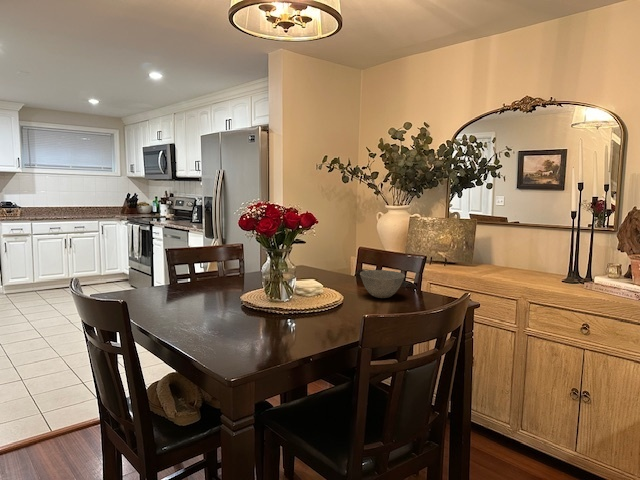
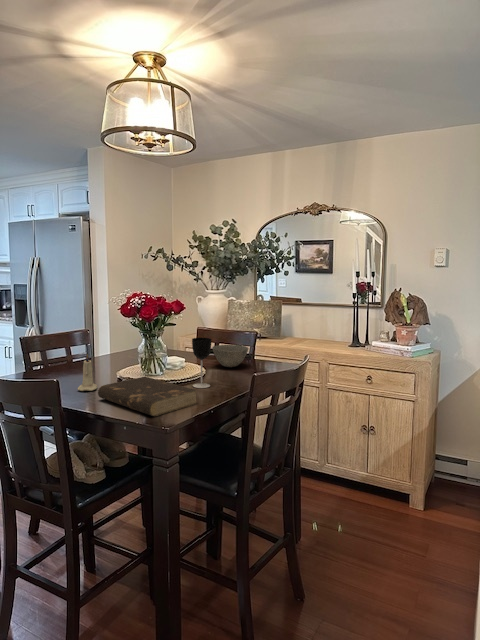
wine glass: none [316,260,339,322] -> present [192,338,212,388]
candle: none [191,271,214,313] -> present [78,354,97,391]
book: none [199,302,302,355] -> present [98,377,198,416]

